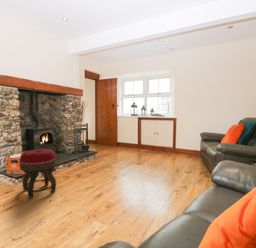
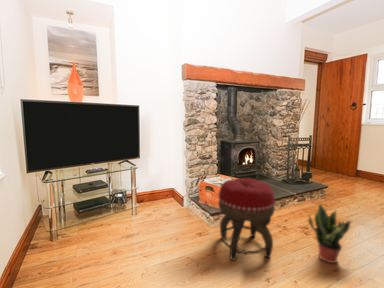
potted plant: none [75,155,96,186] -> present [309,205,350,263]

